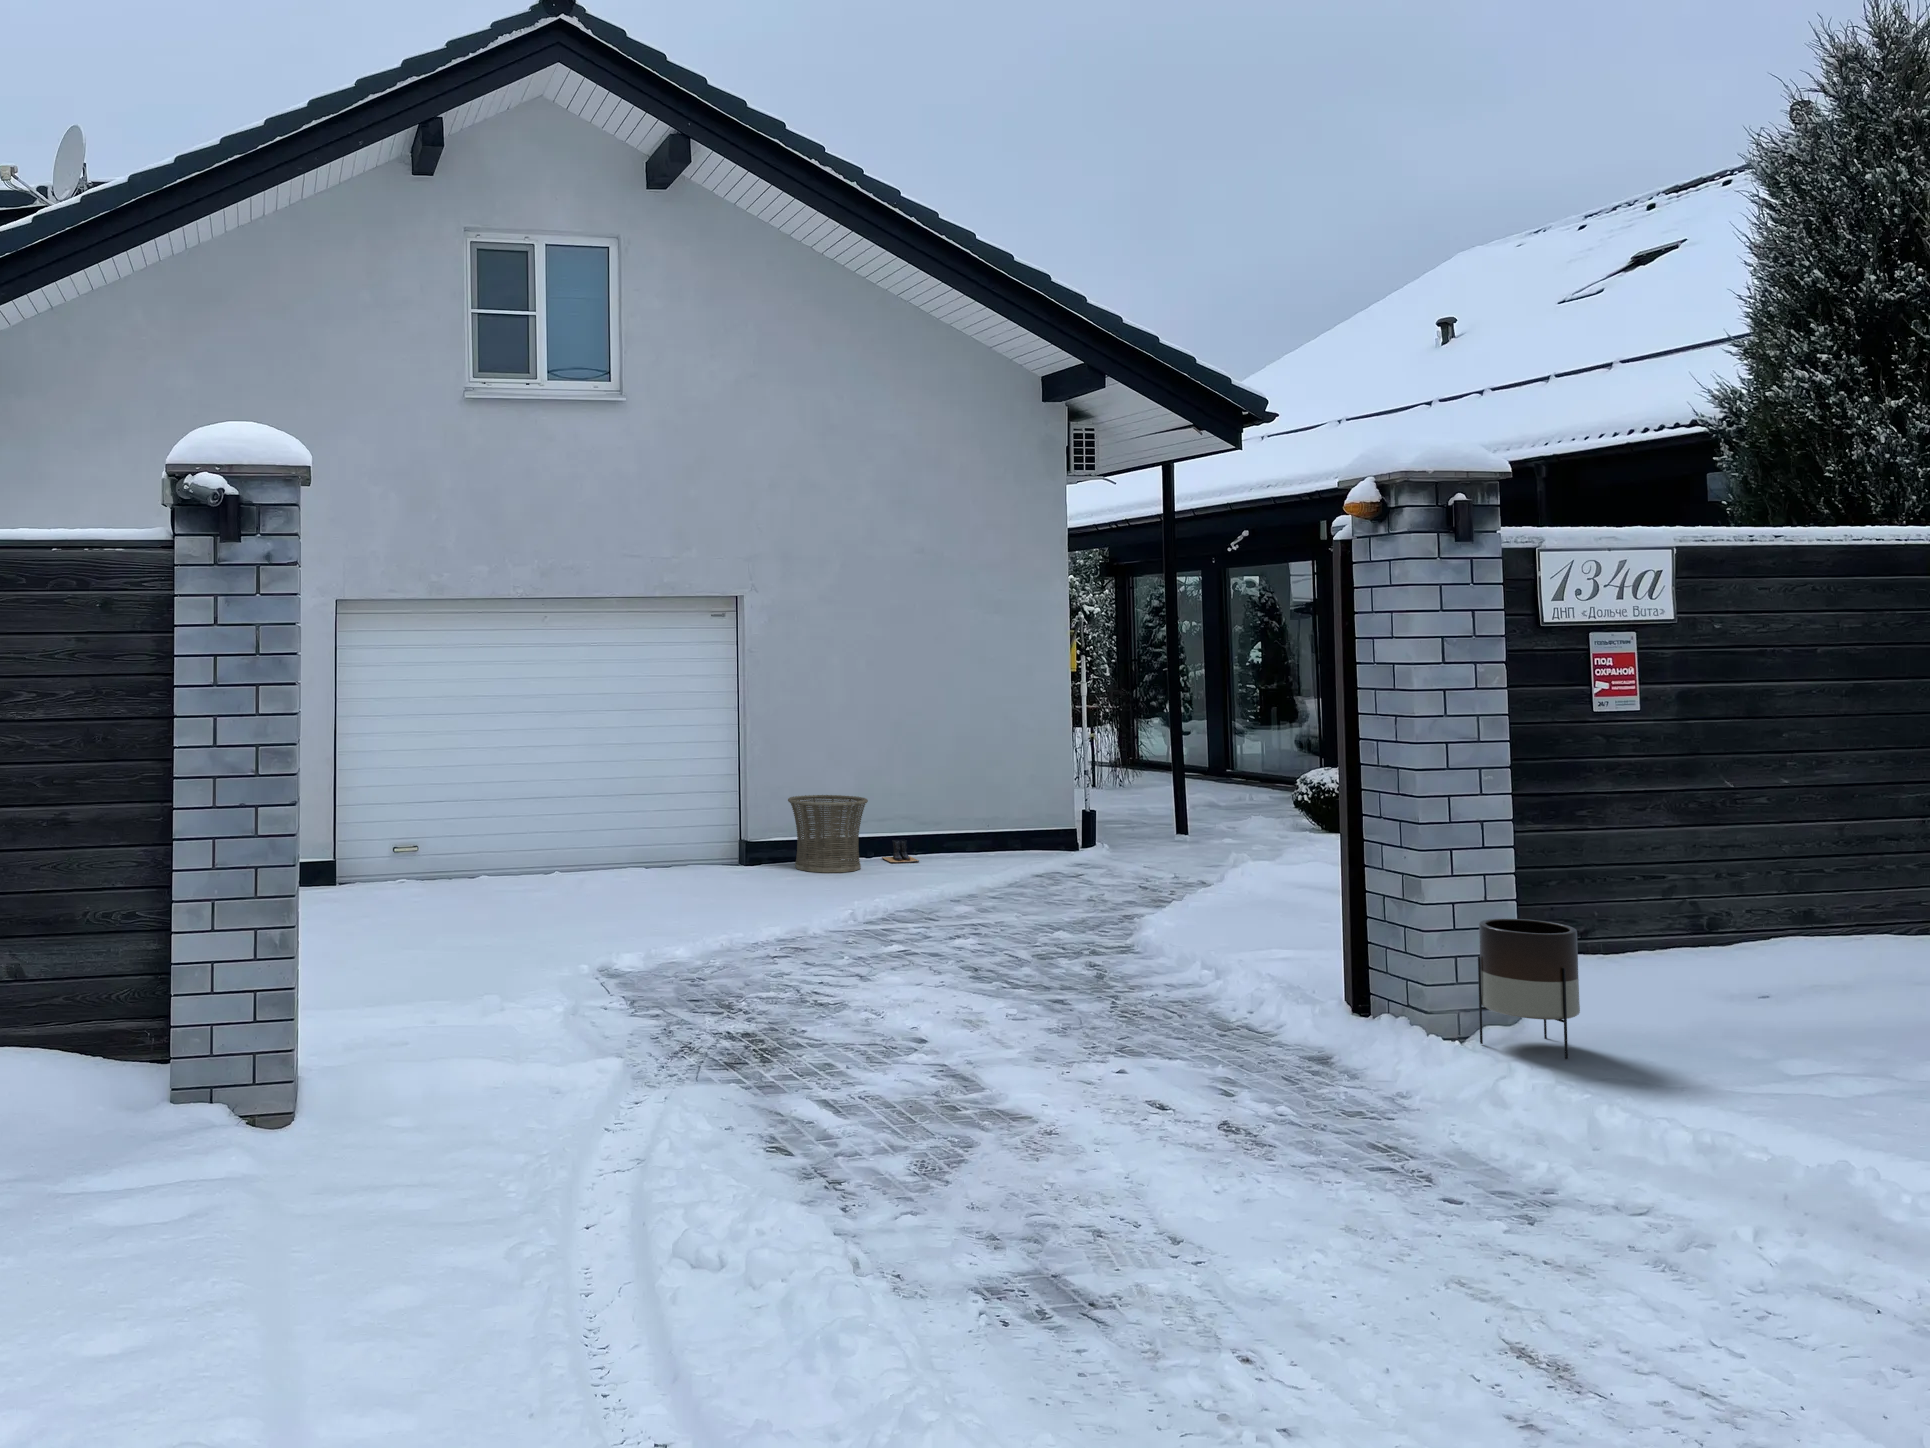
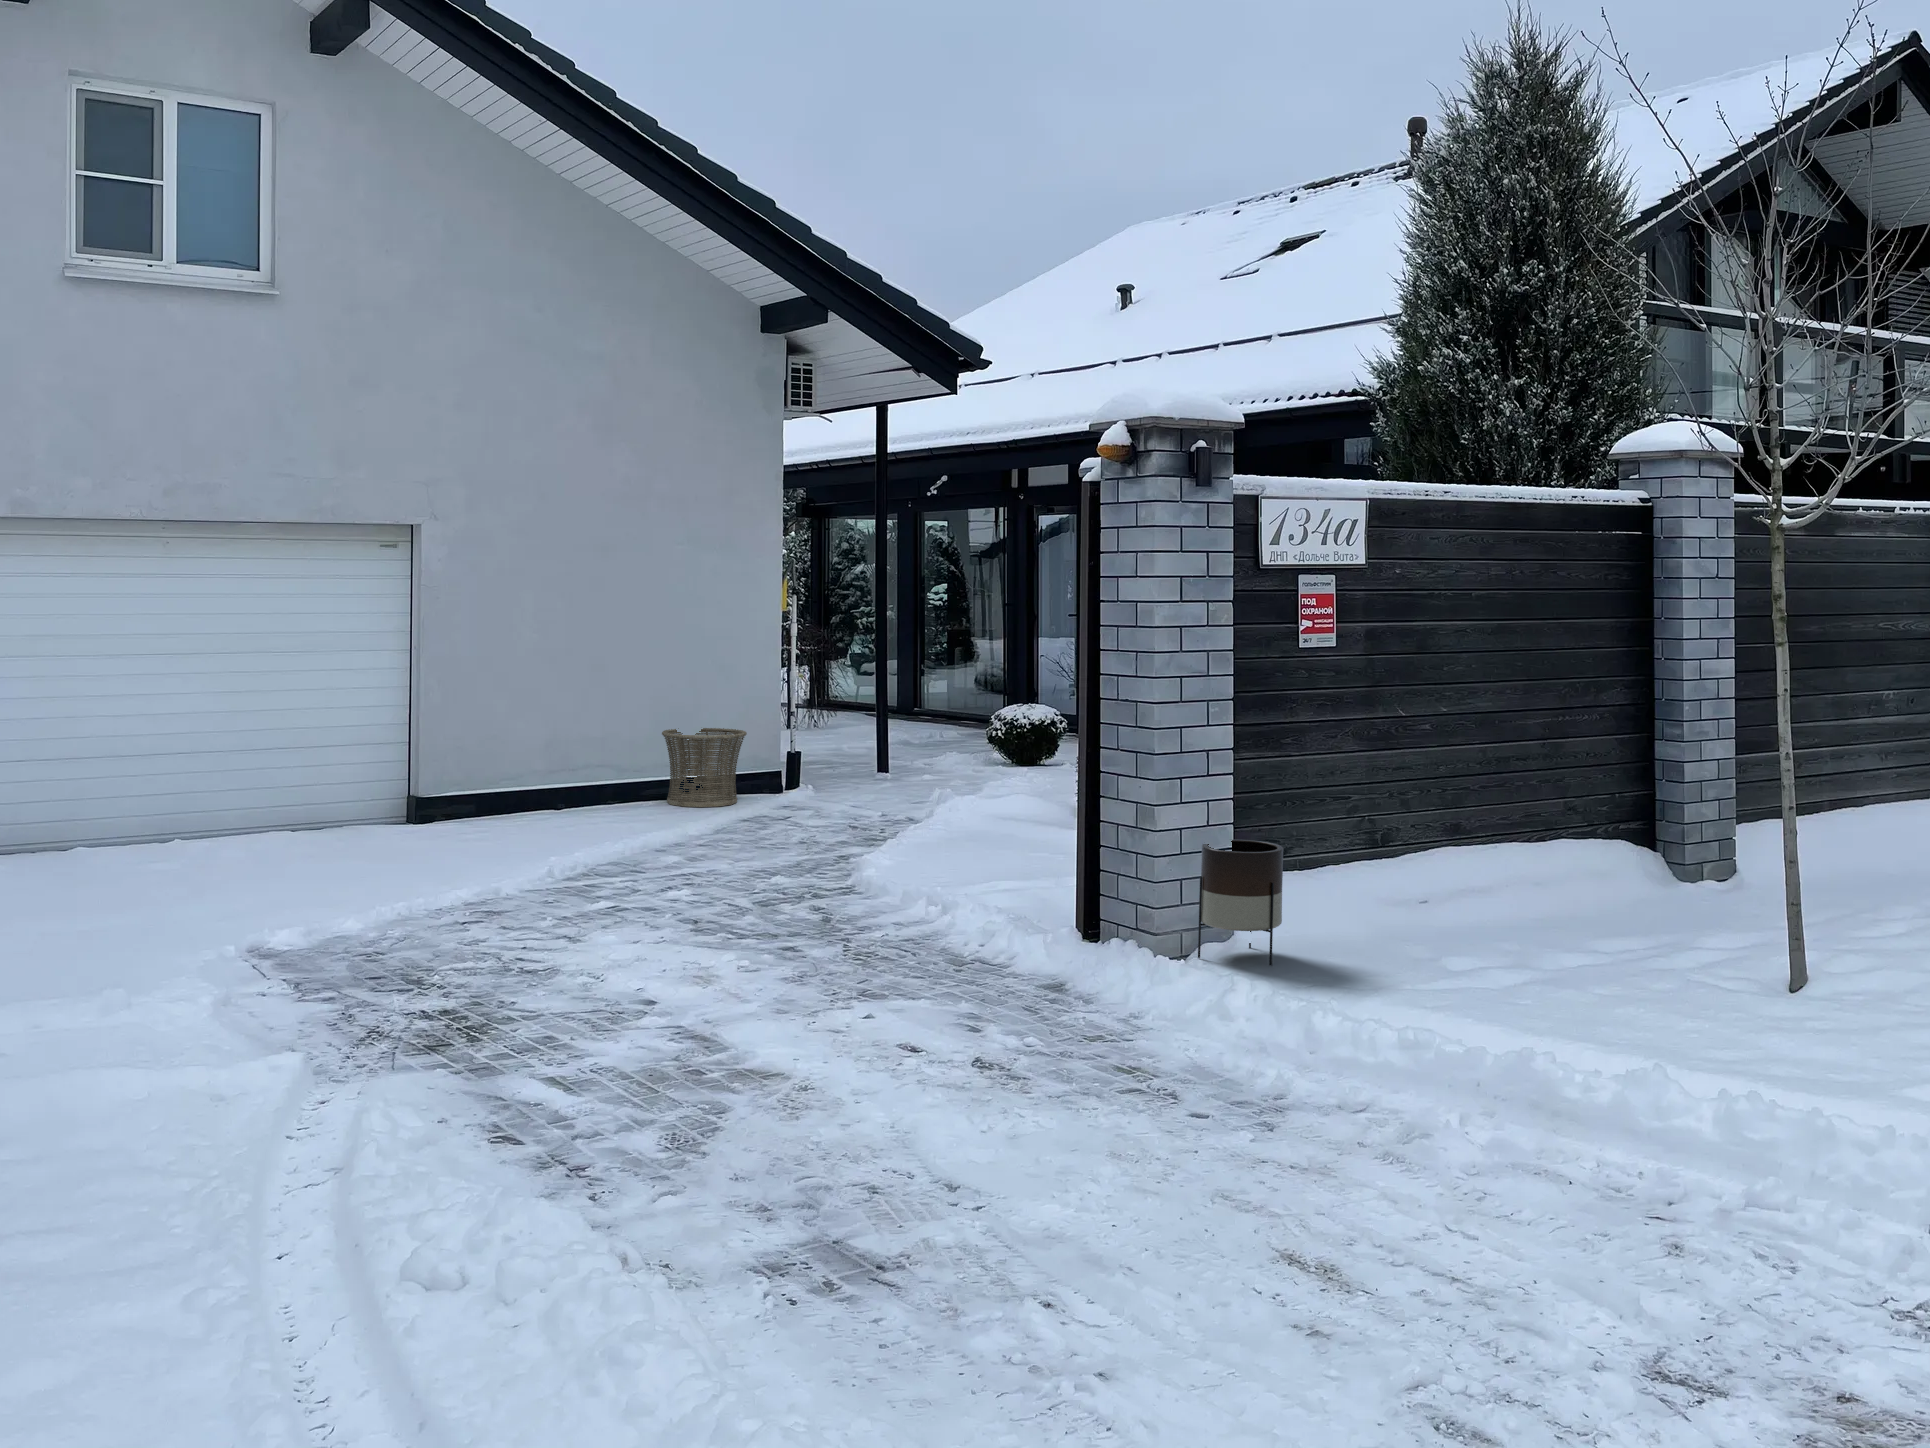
basket: present [788,795,868,872] -> present [662,728,747,807]
boots: present [882,840,919,863] -> none [569,784,613,810]

